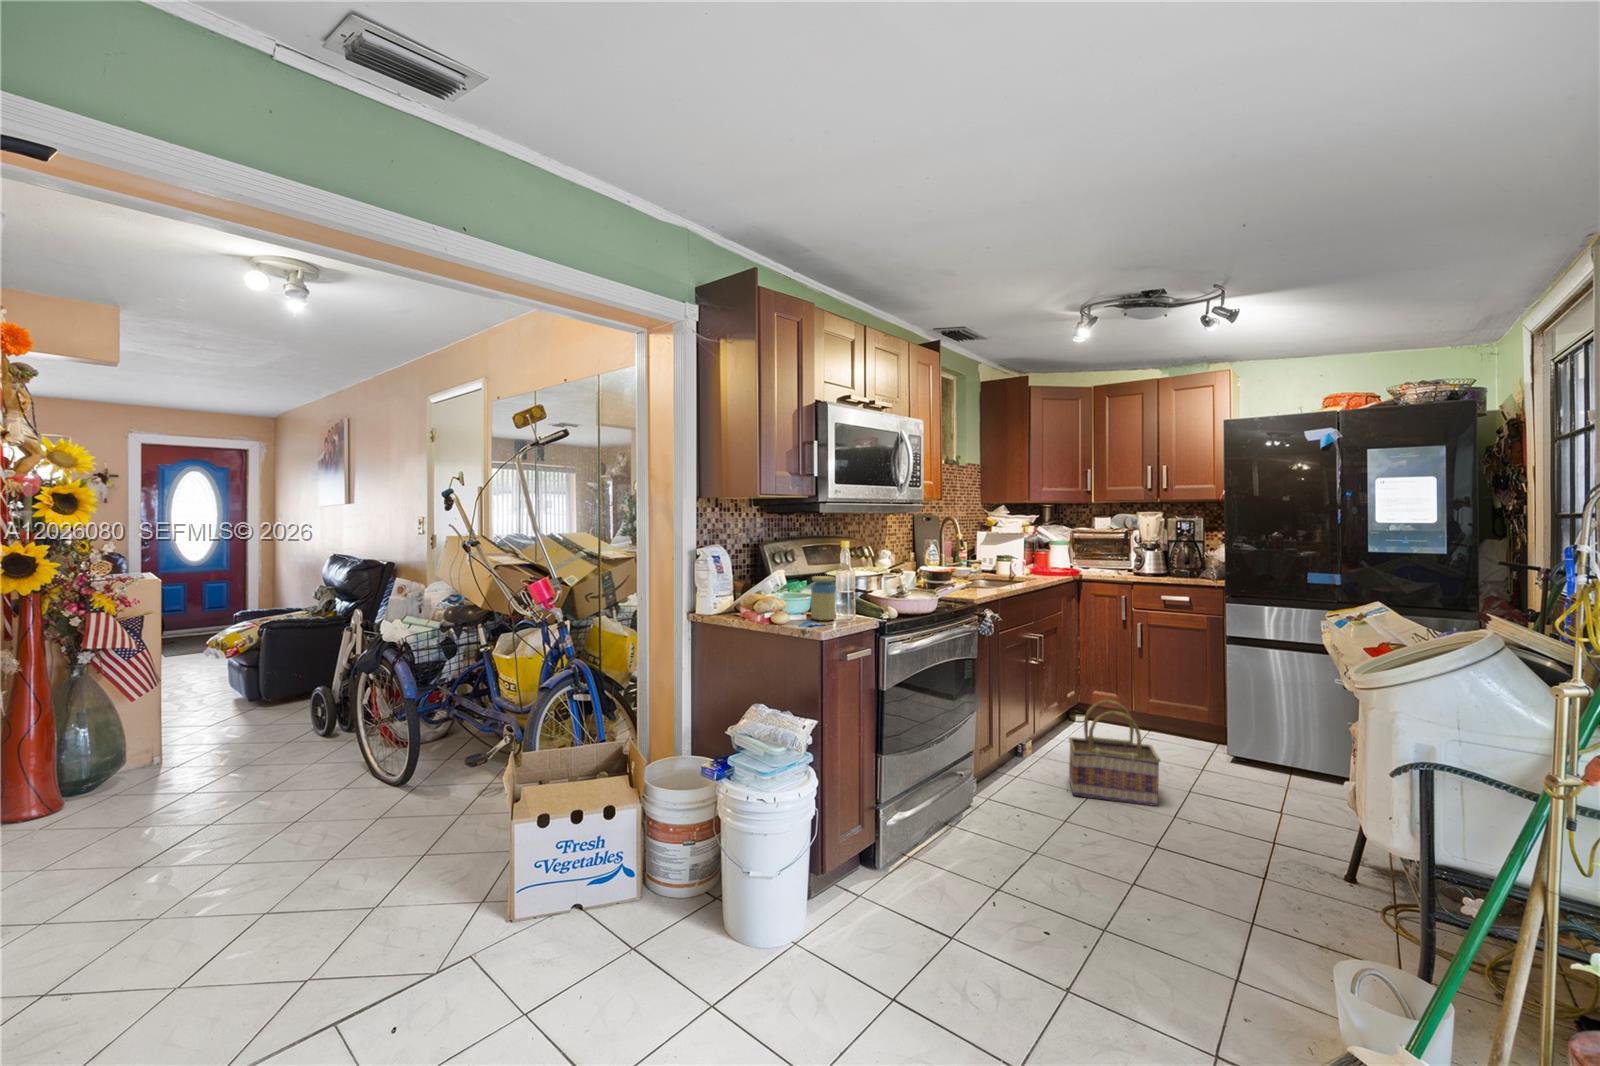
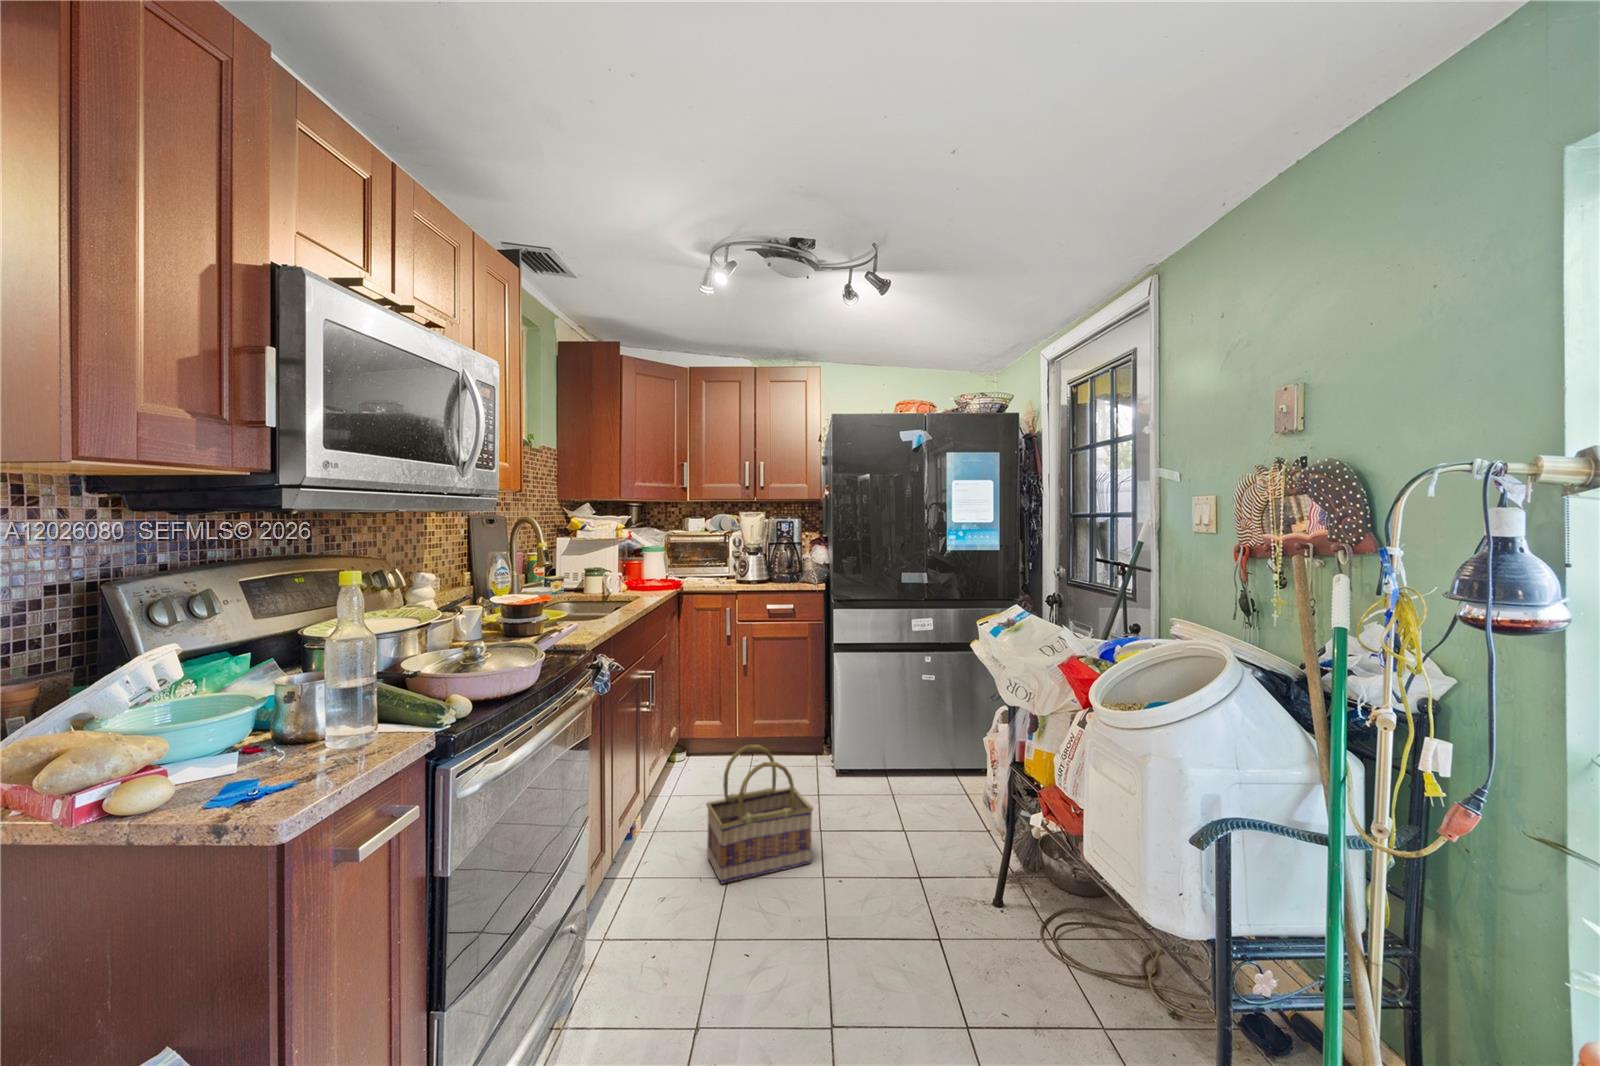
jar: present [811,576,836,620] -> none [250,659,328,775]

